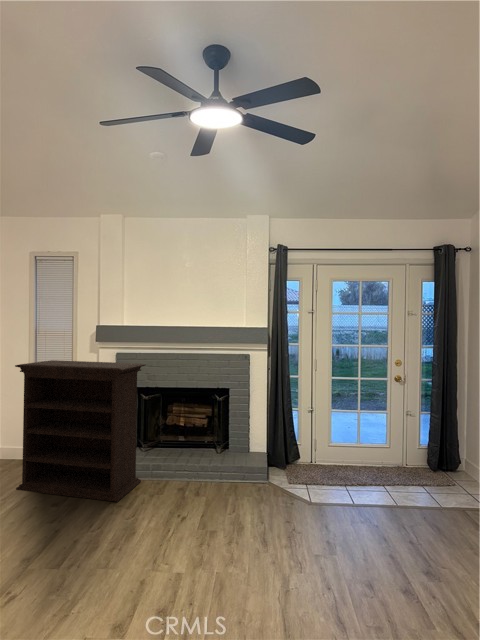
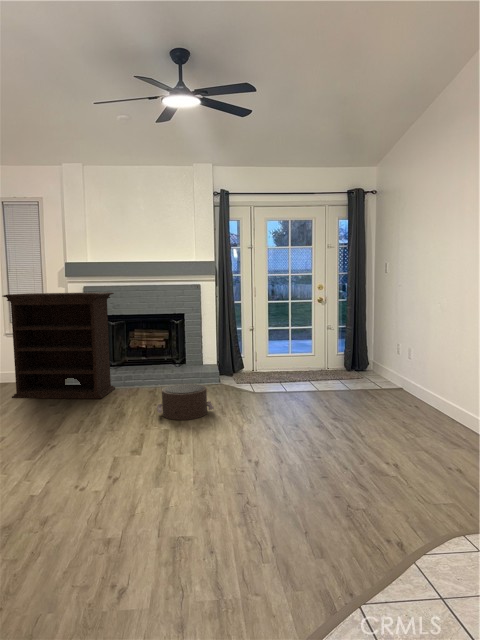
pouf: none [177,501,258,570] -> present [157,384,214,420]

